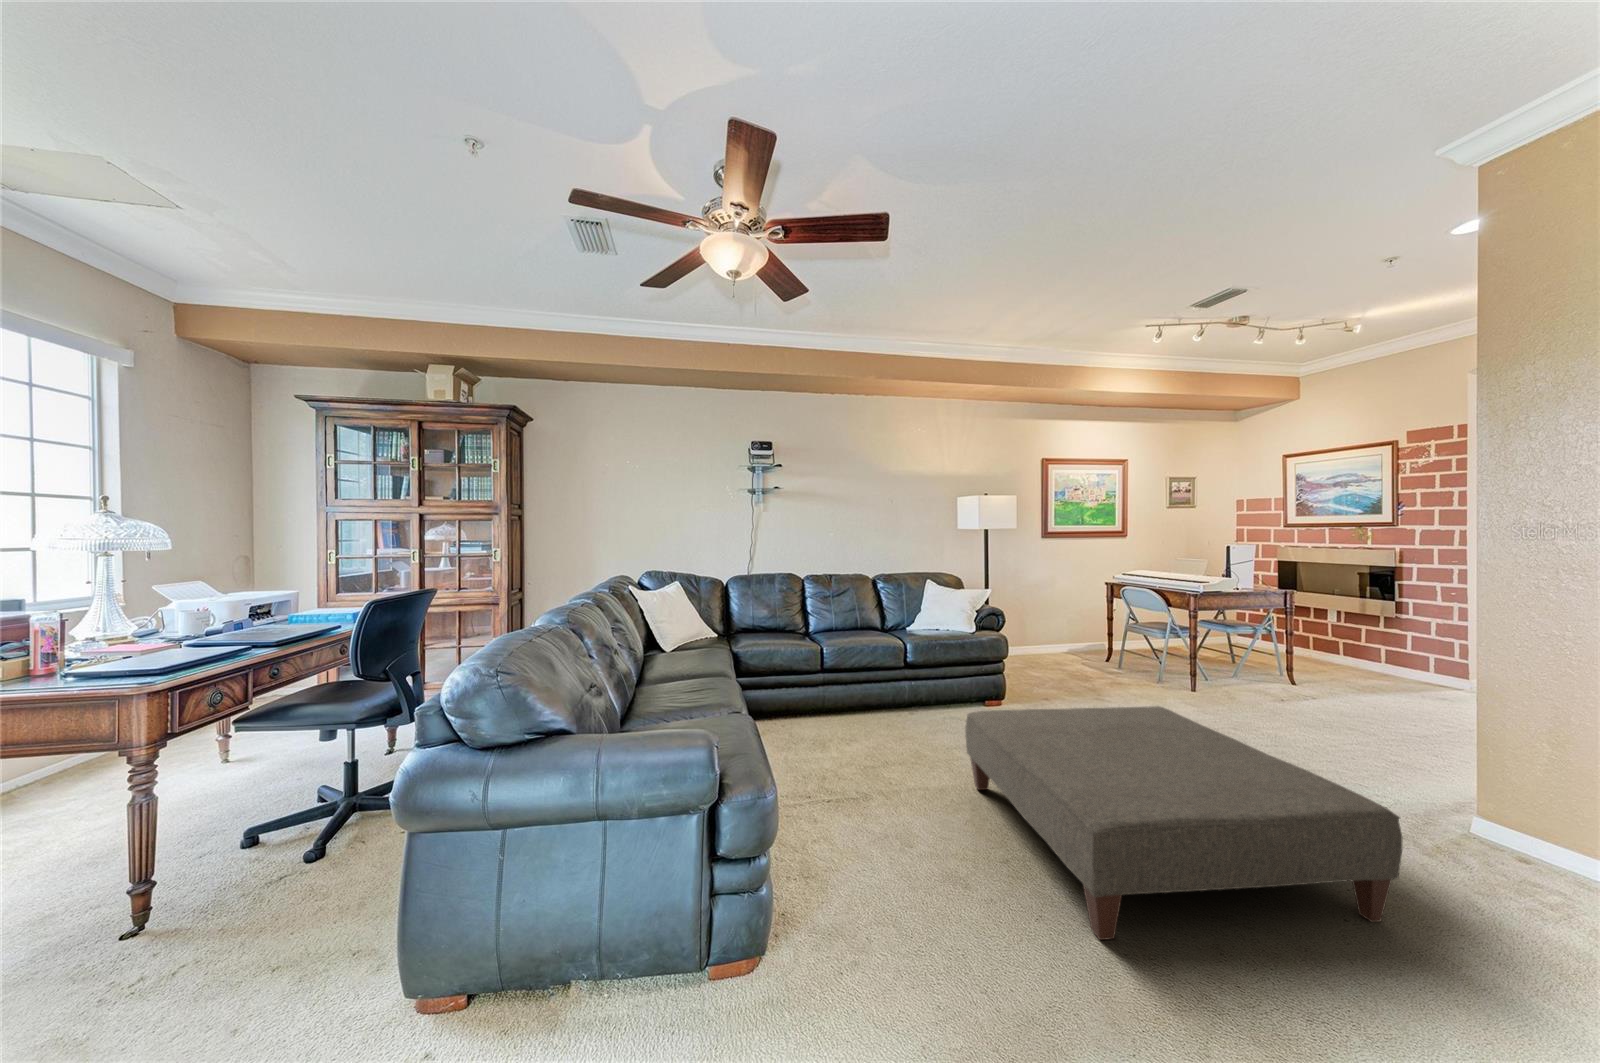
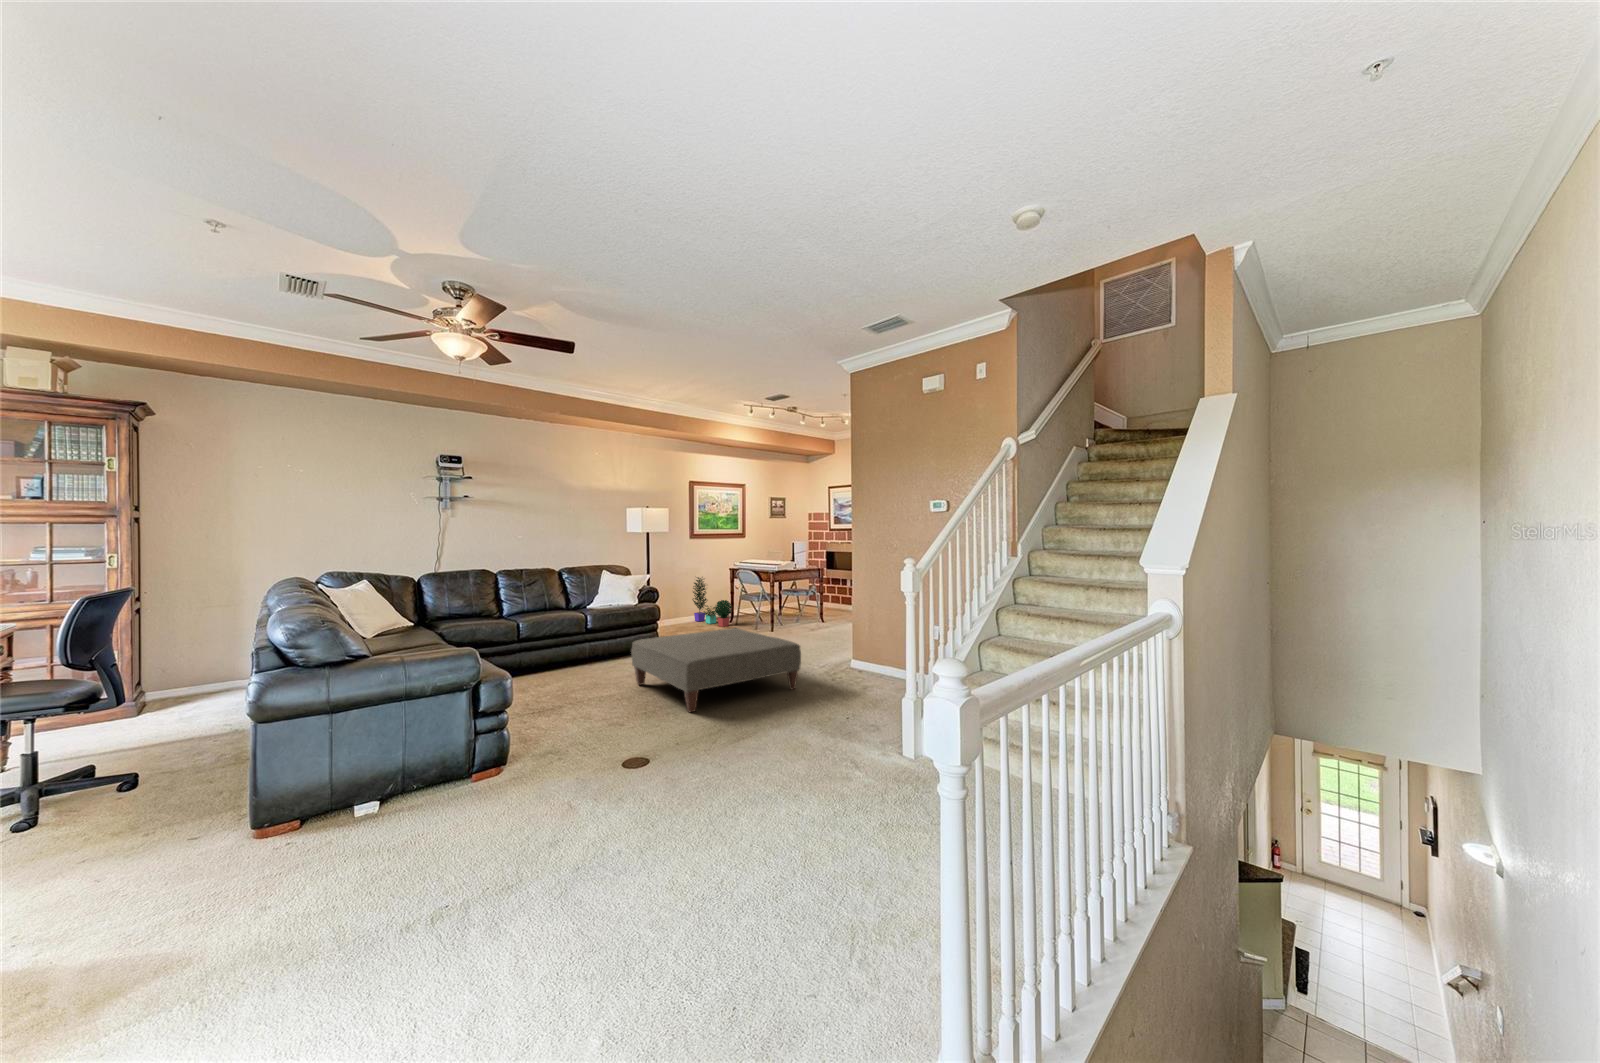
potted plant: none [1048,589,1118,667] -> present [692,577,732,627]

